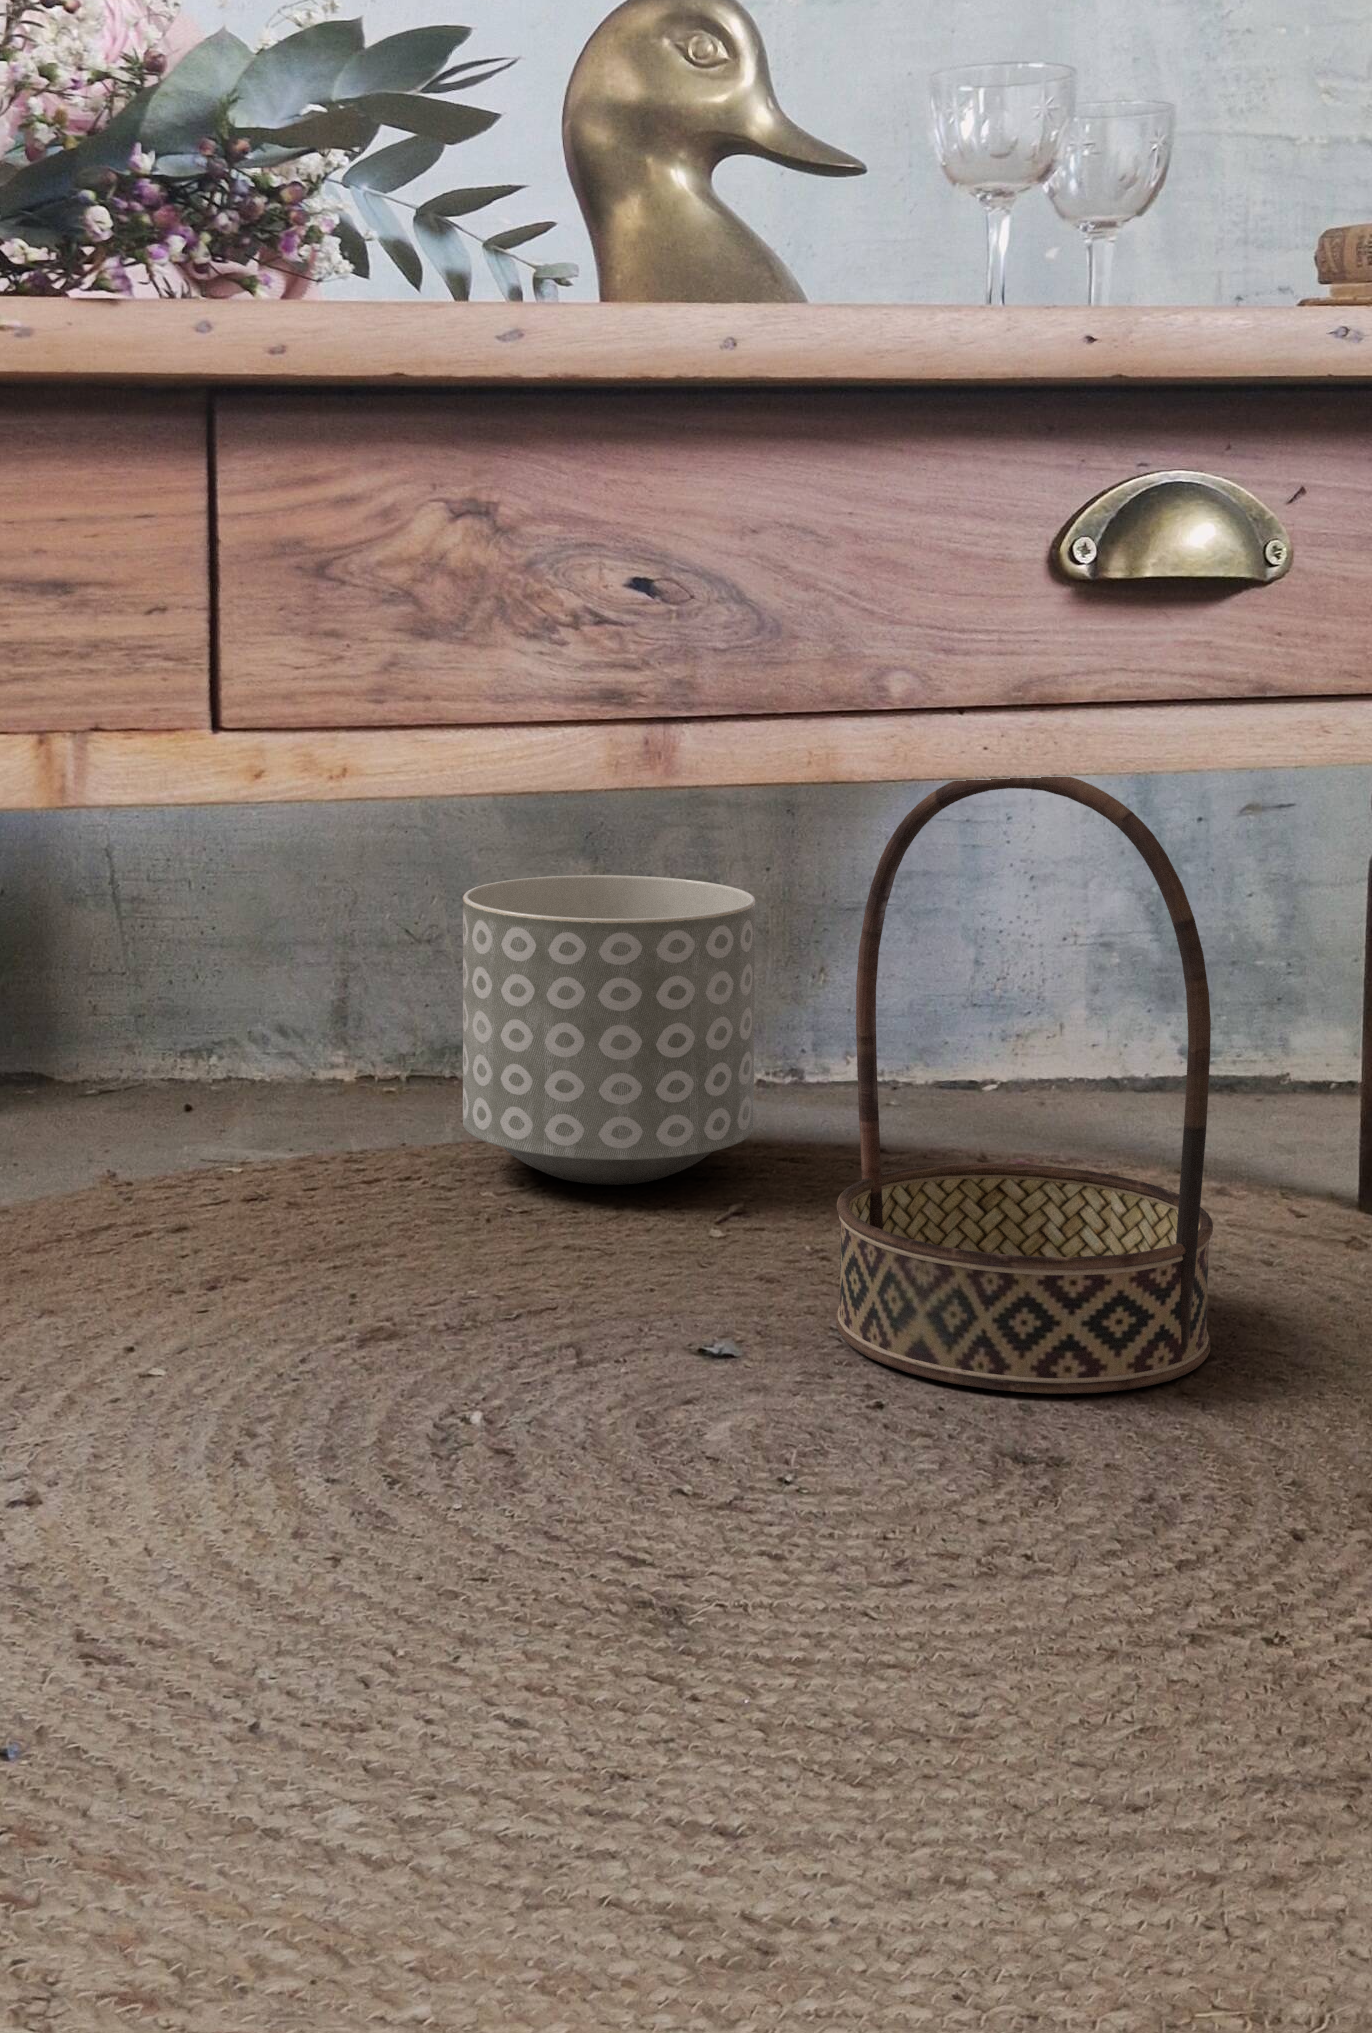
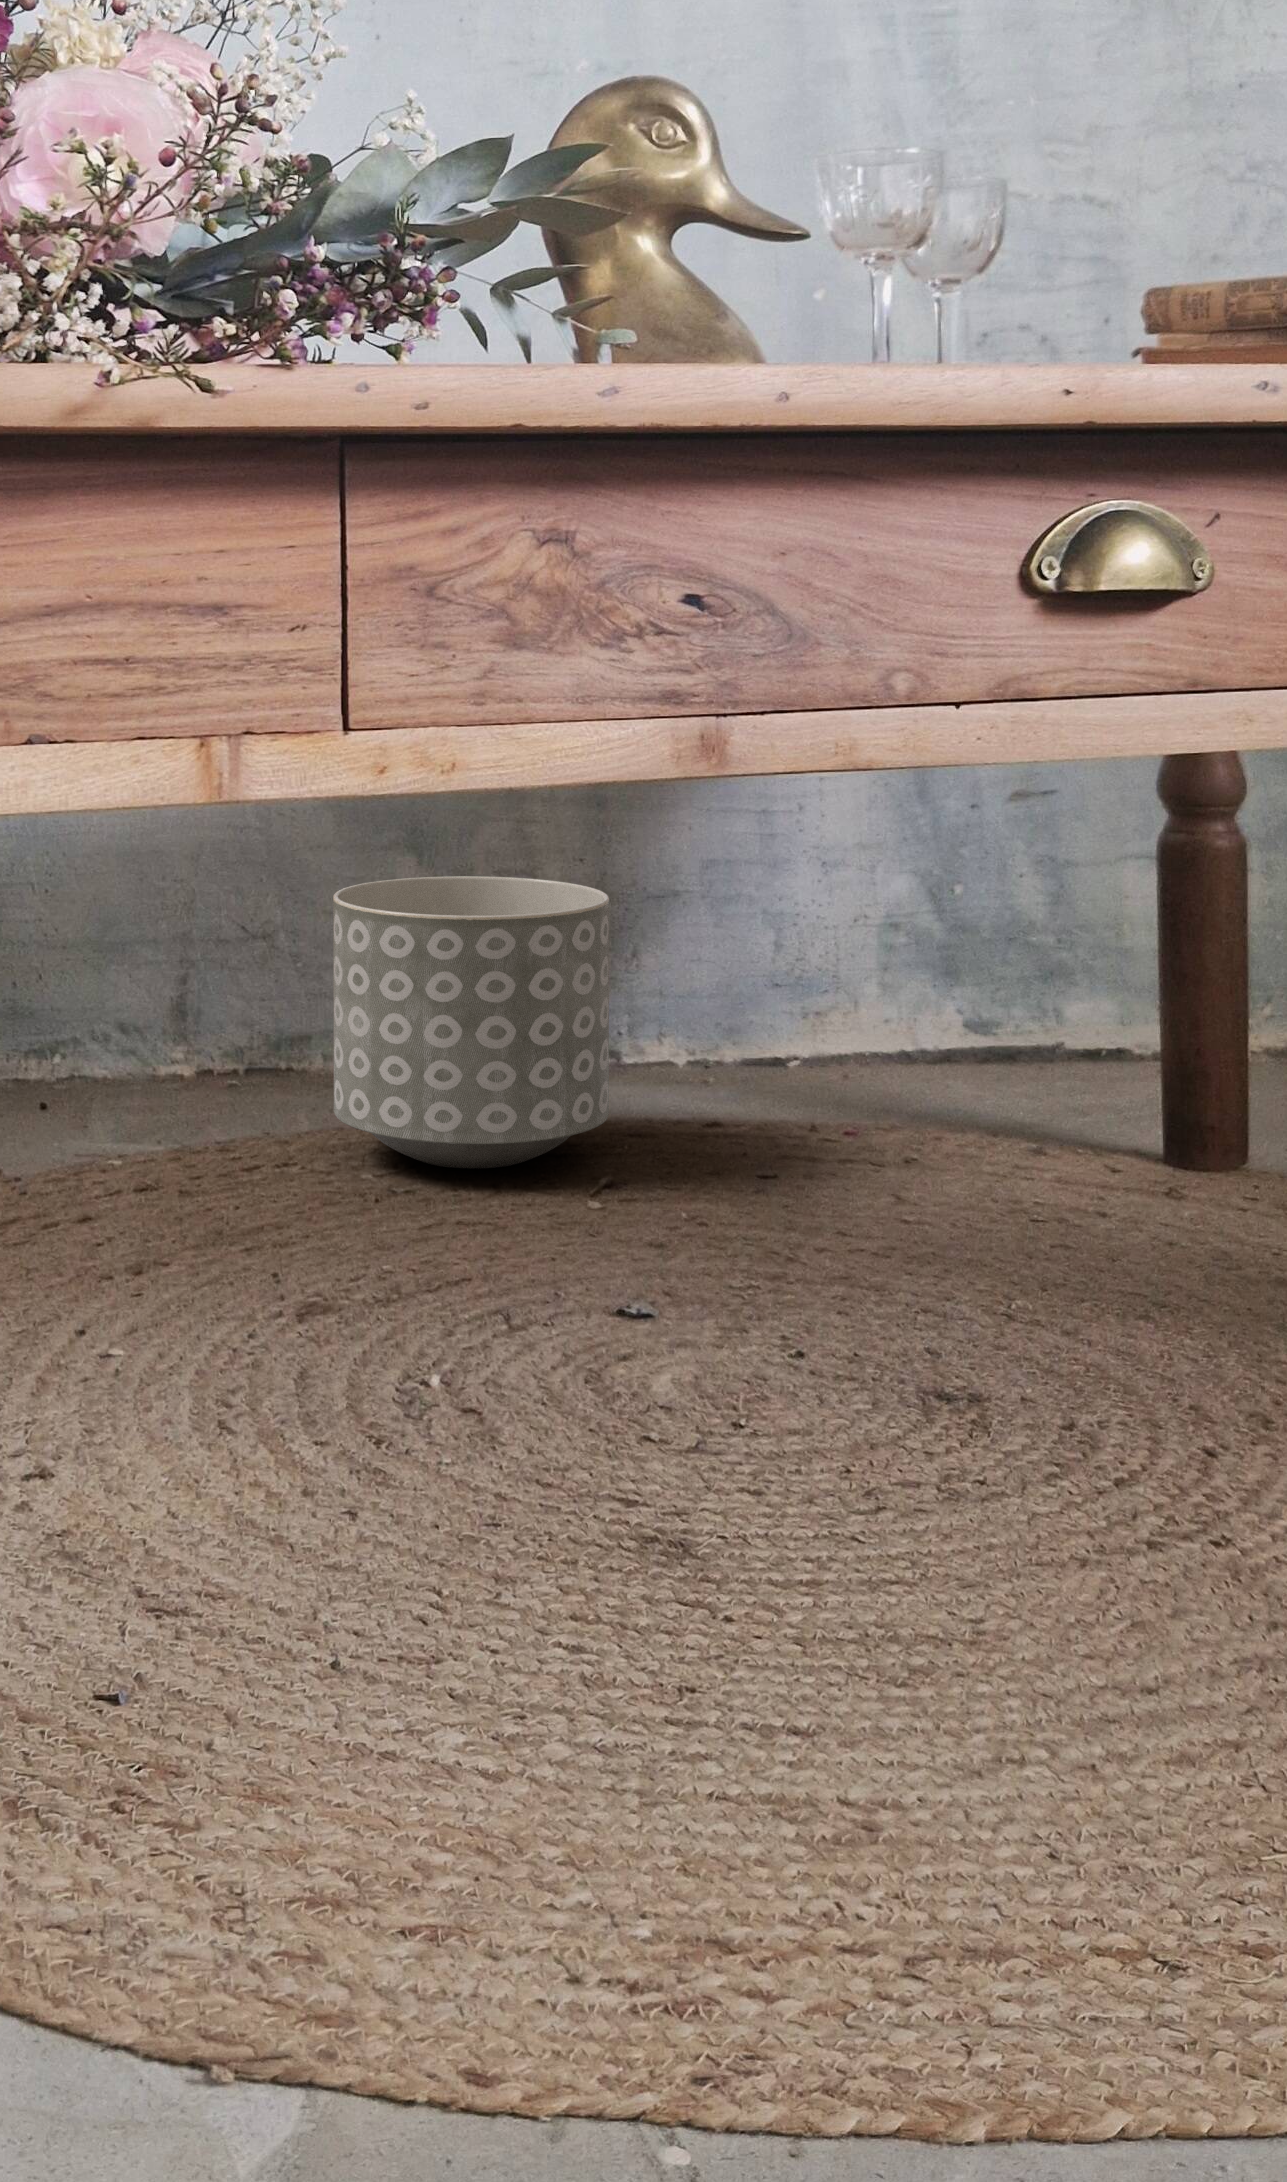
basket: present [836,777,1213,1394] -> none [735,766,1084,1341]

